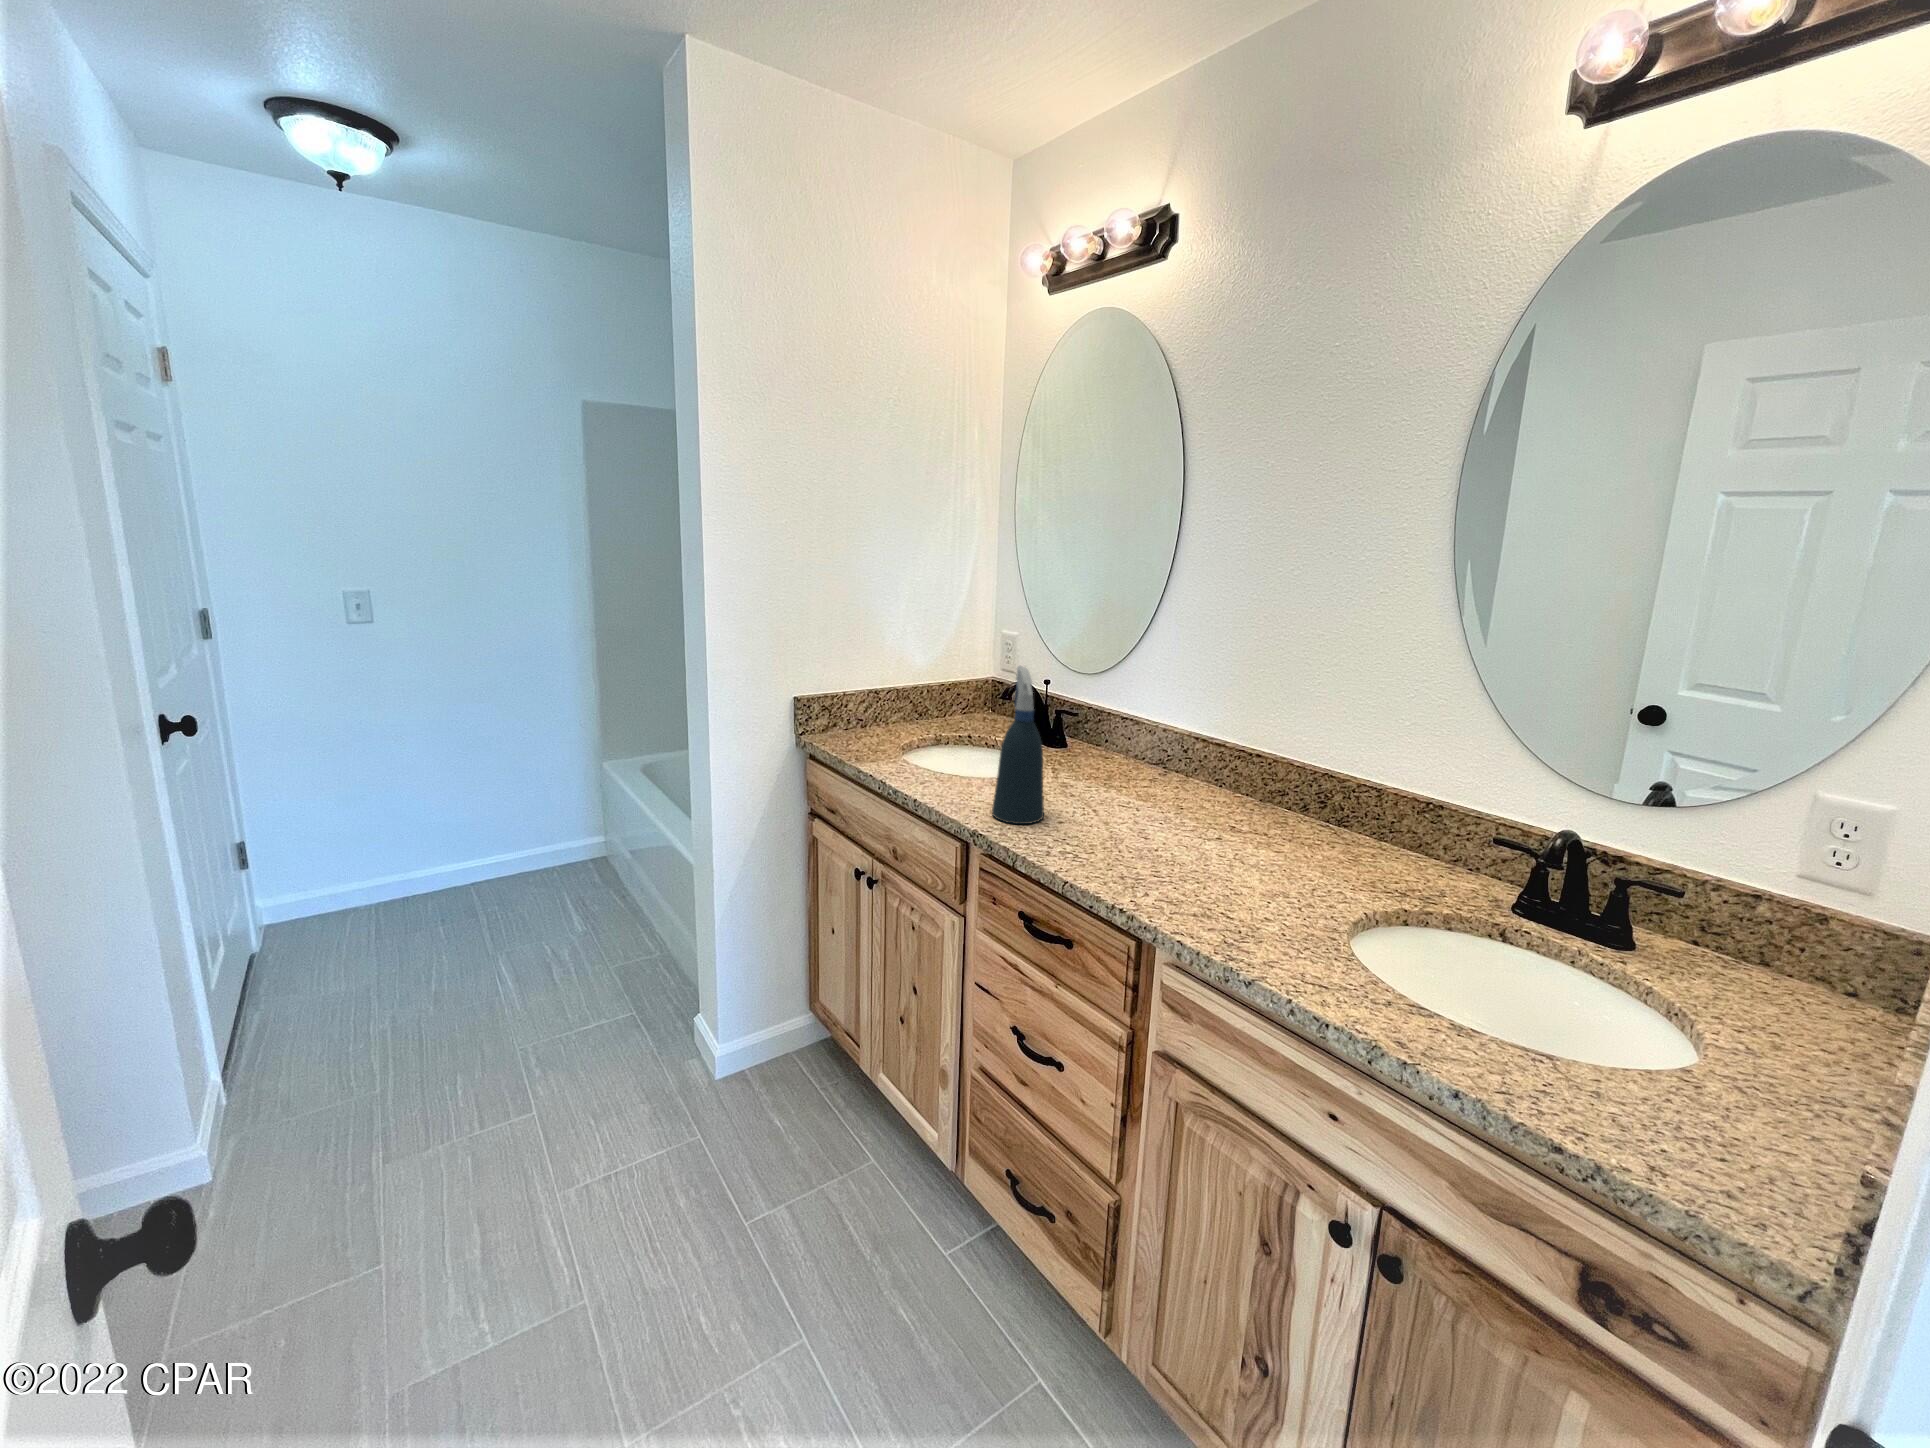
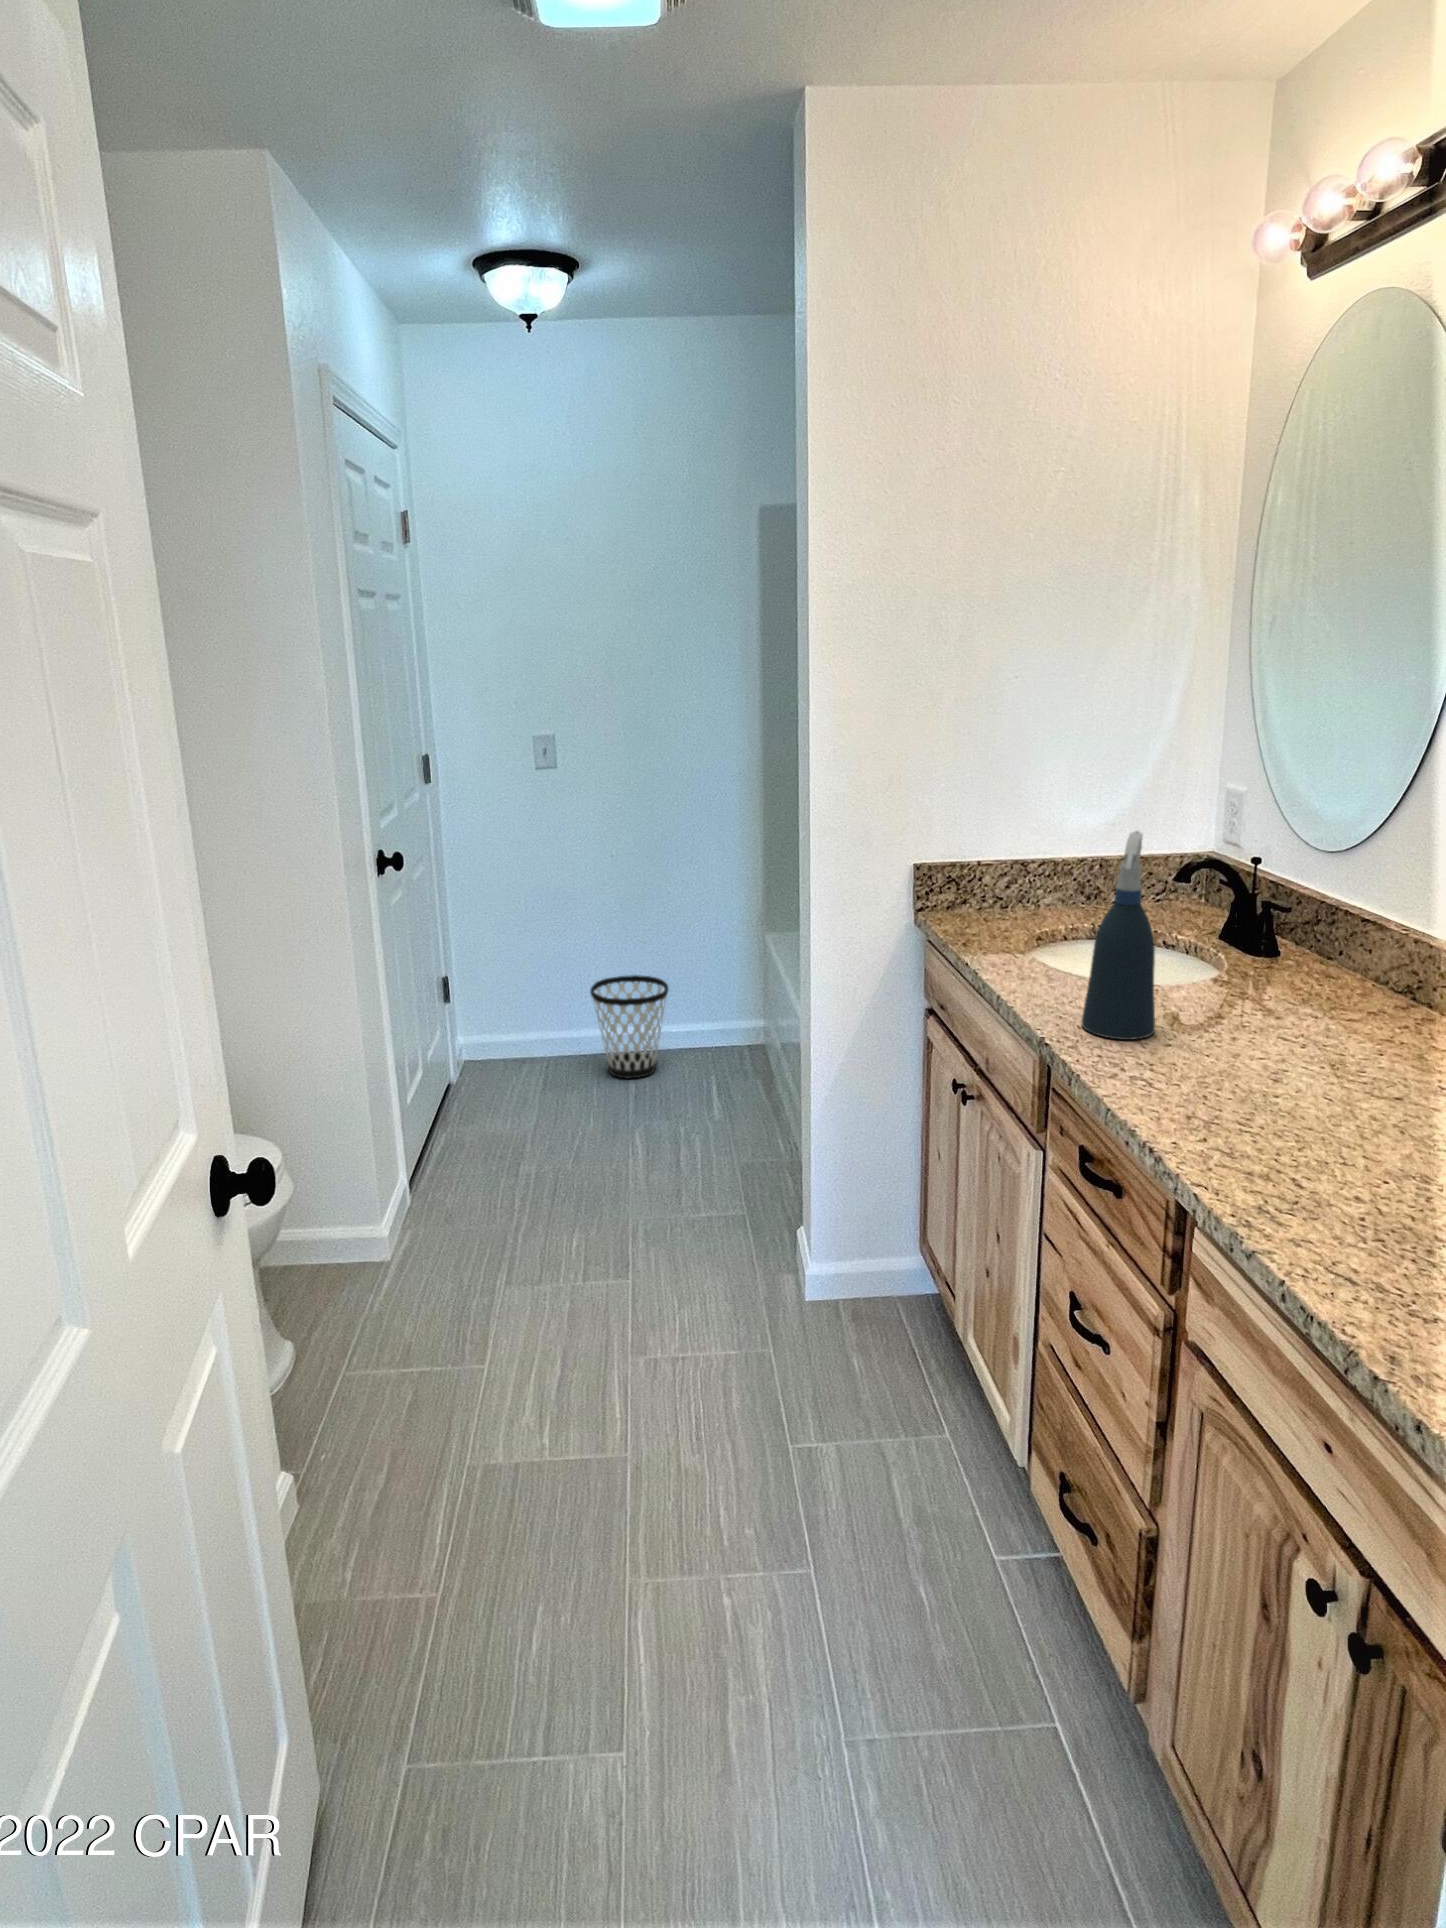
wastebasket: none [405,815,499,920] -> present [590,975,669,1078]

